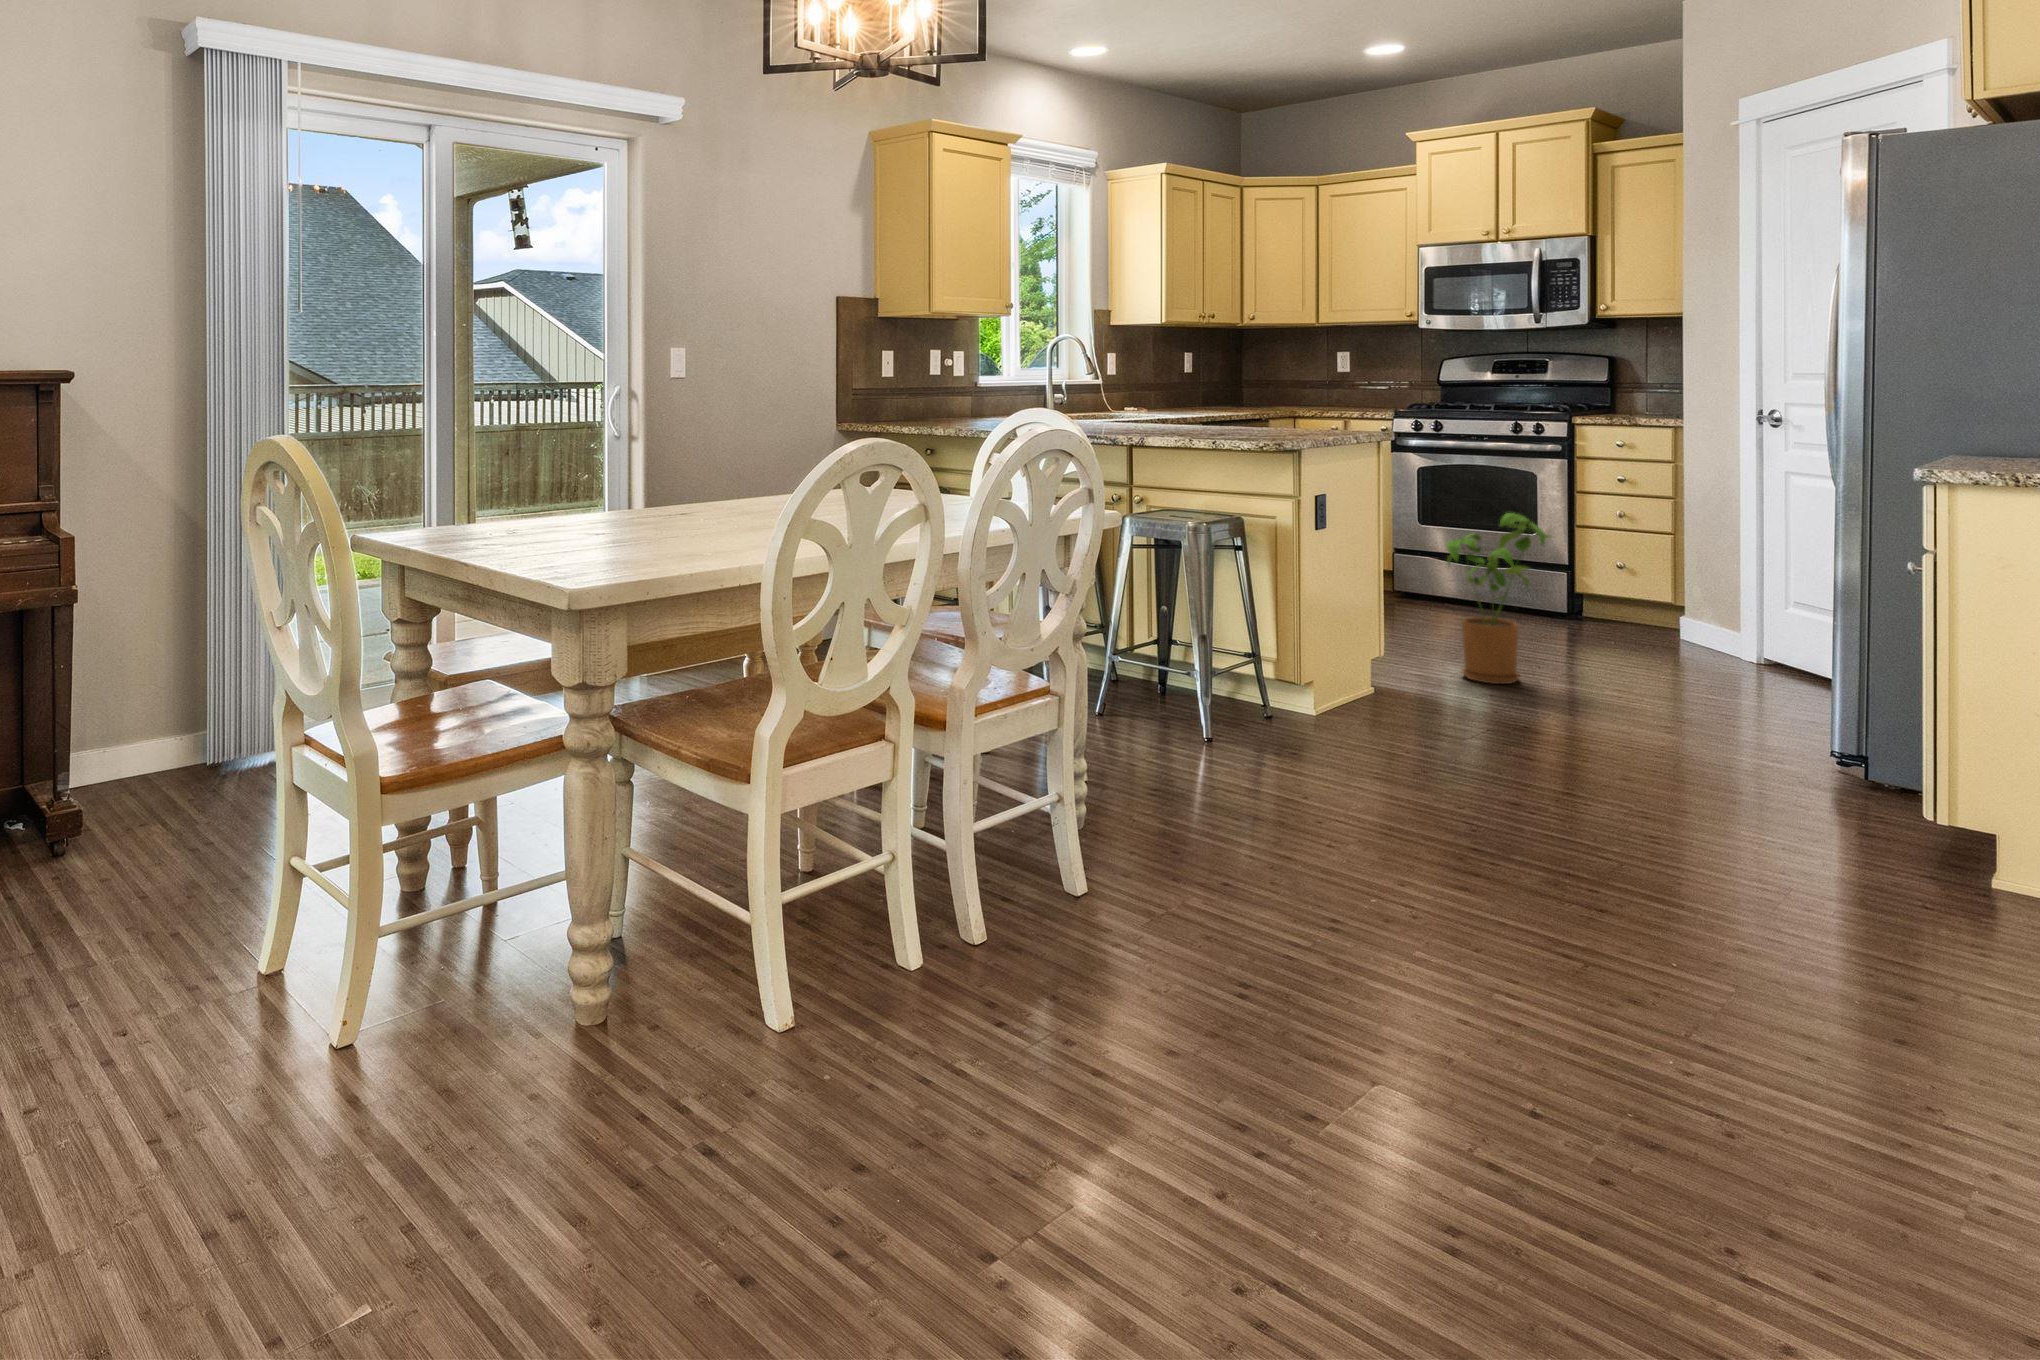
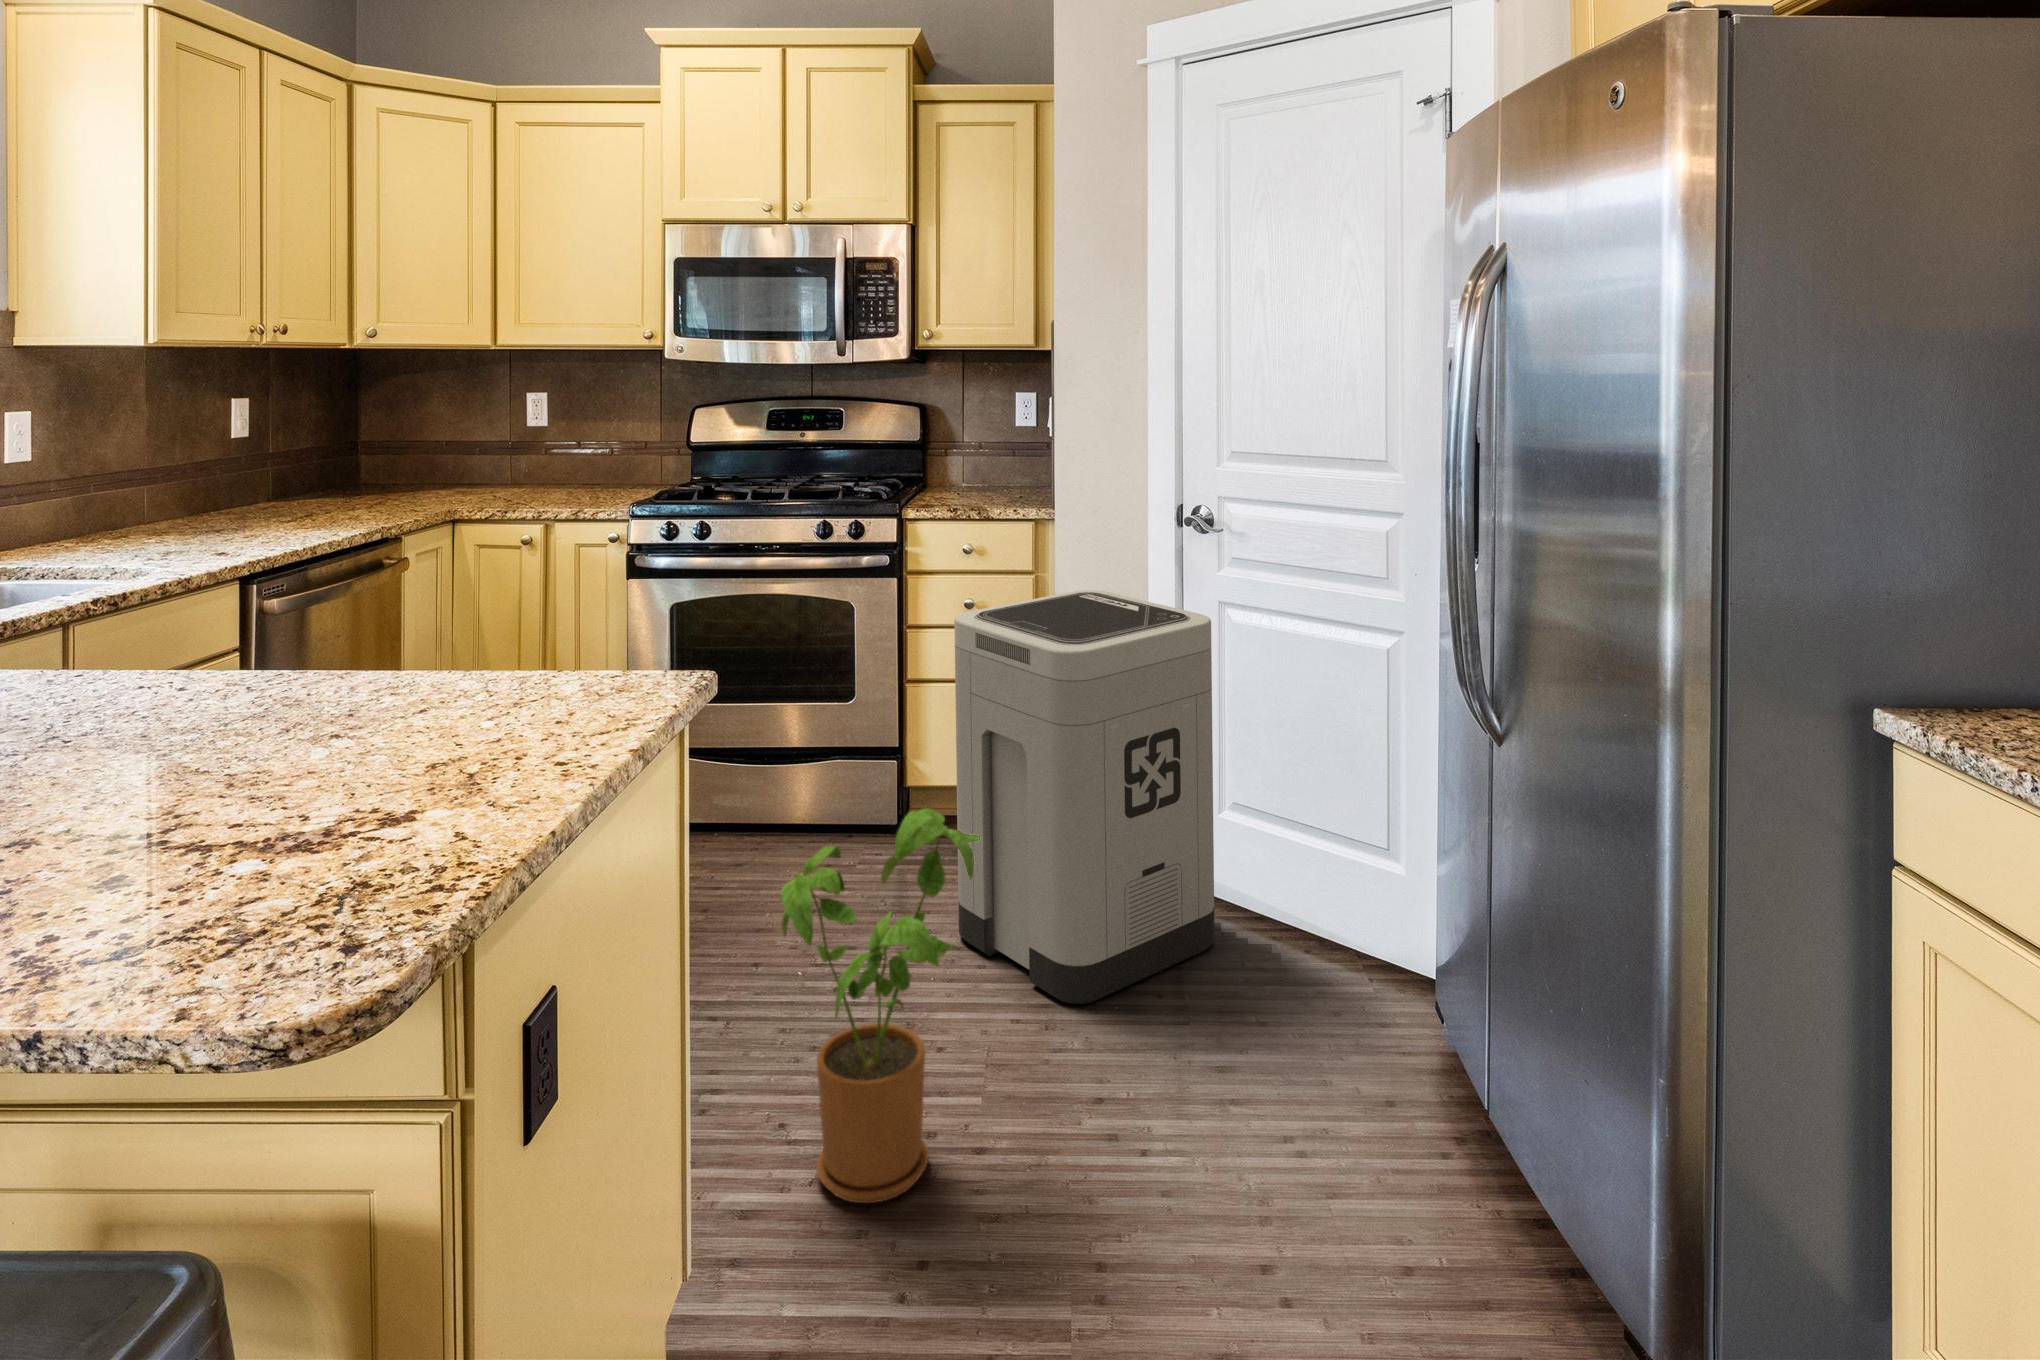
trash can: none [1580,460,1762,674] -> present [954,590,1215,1004]

